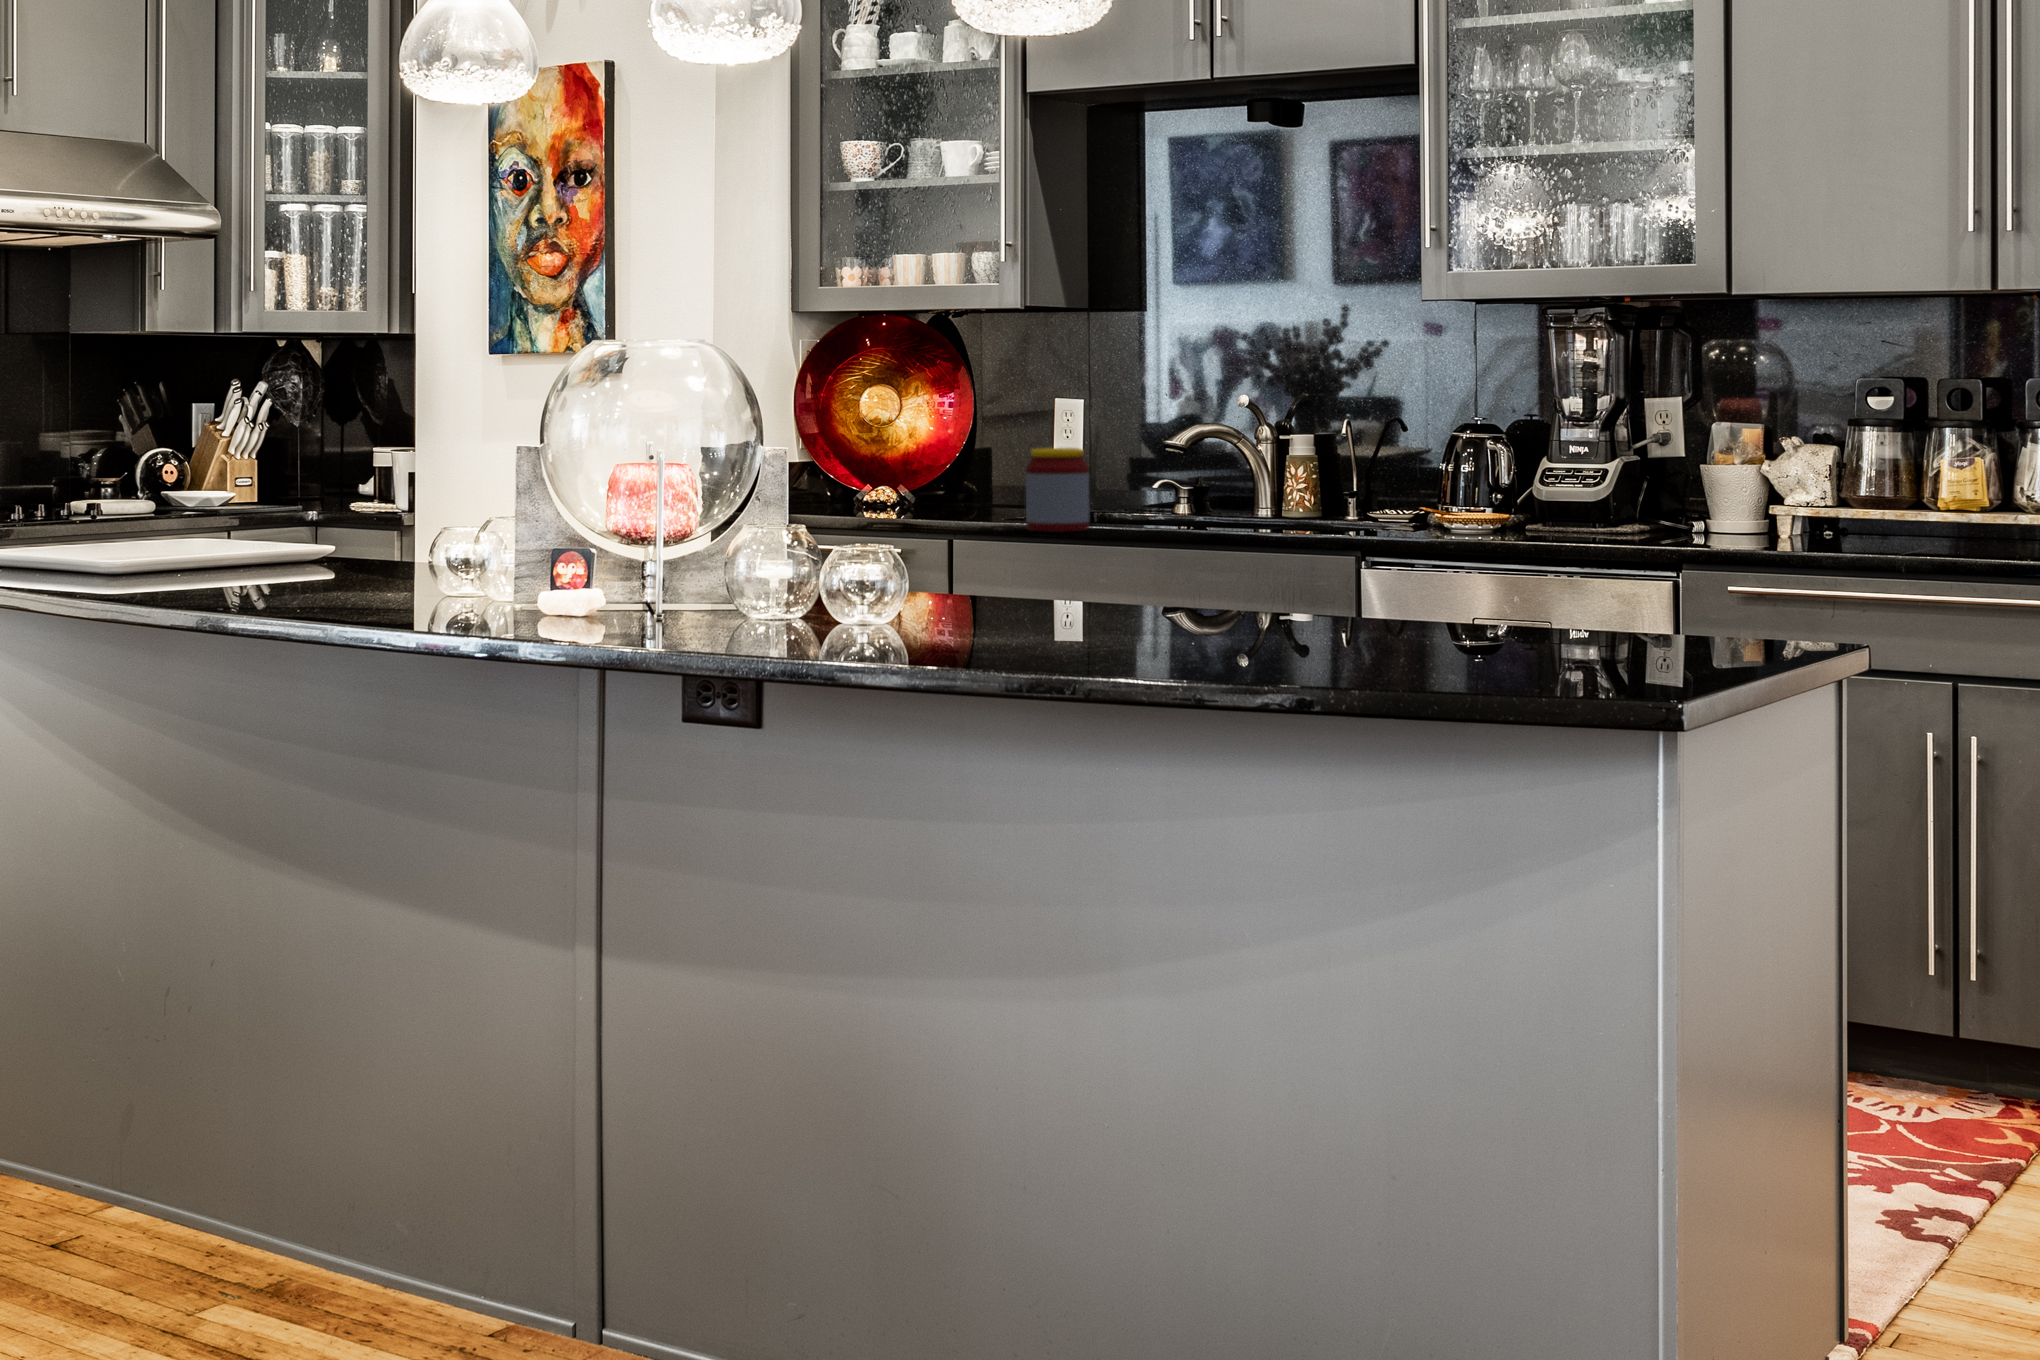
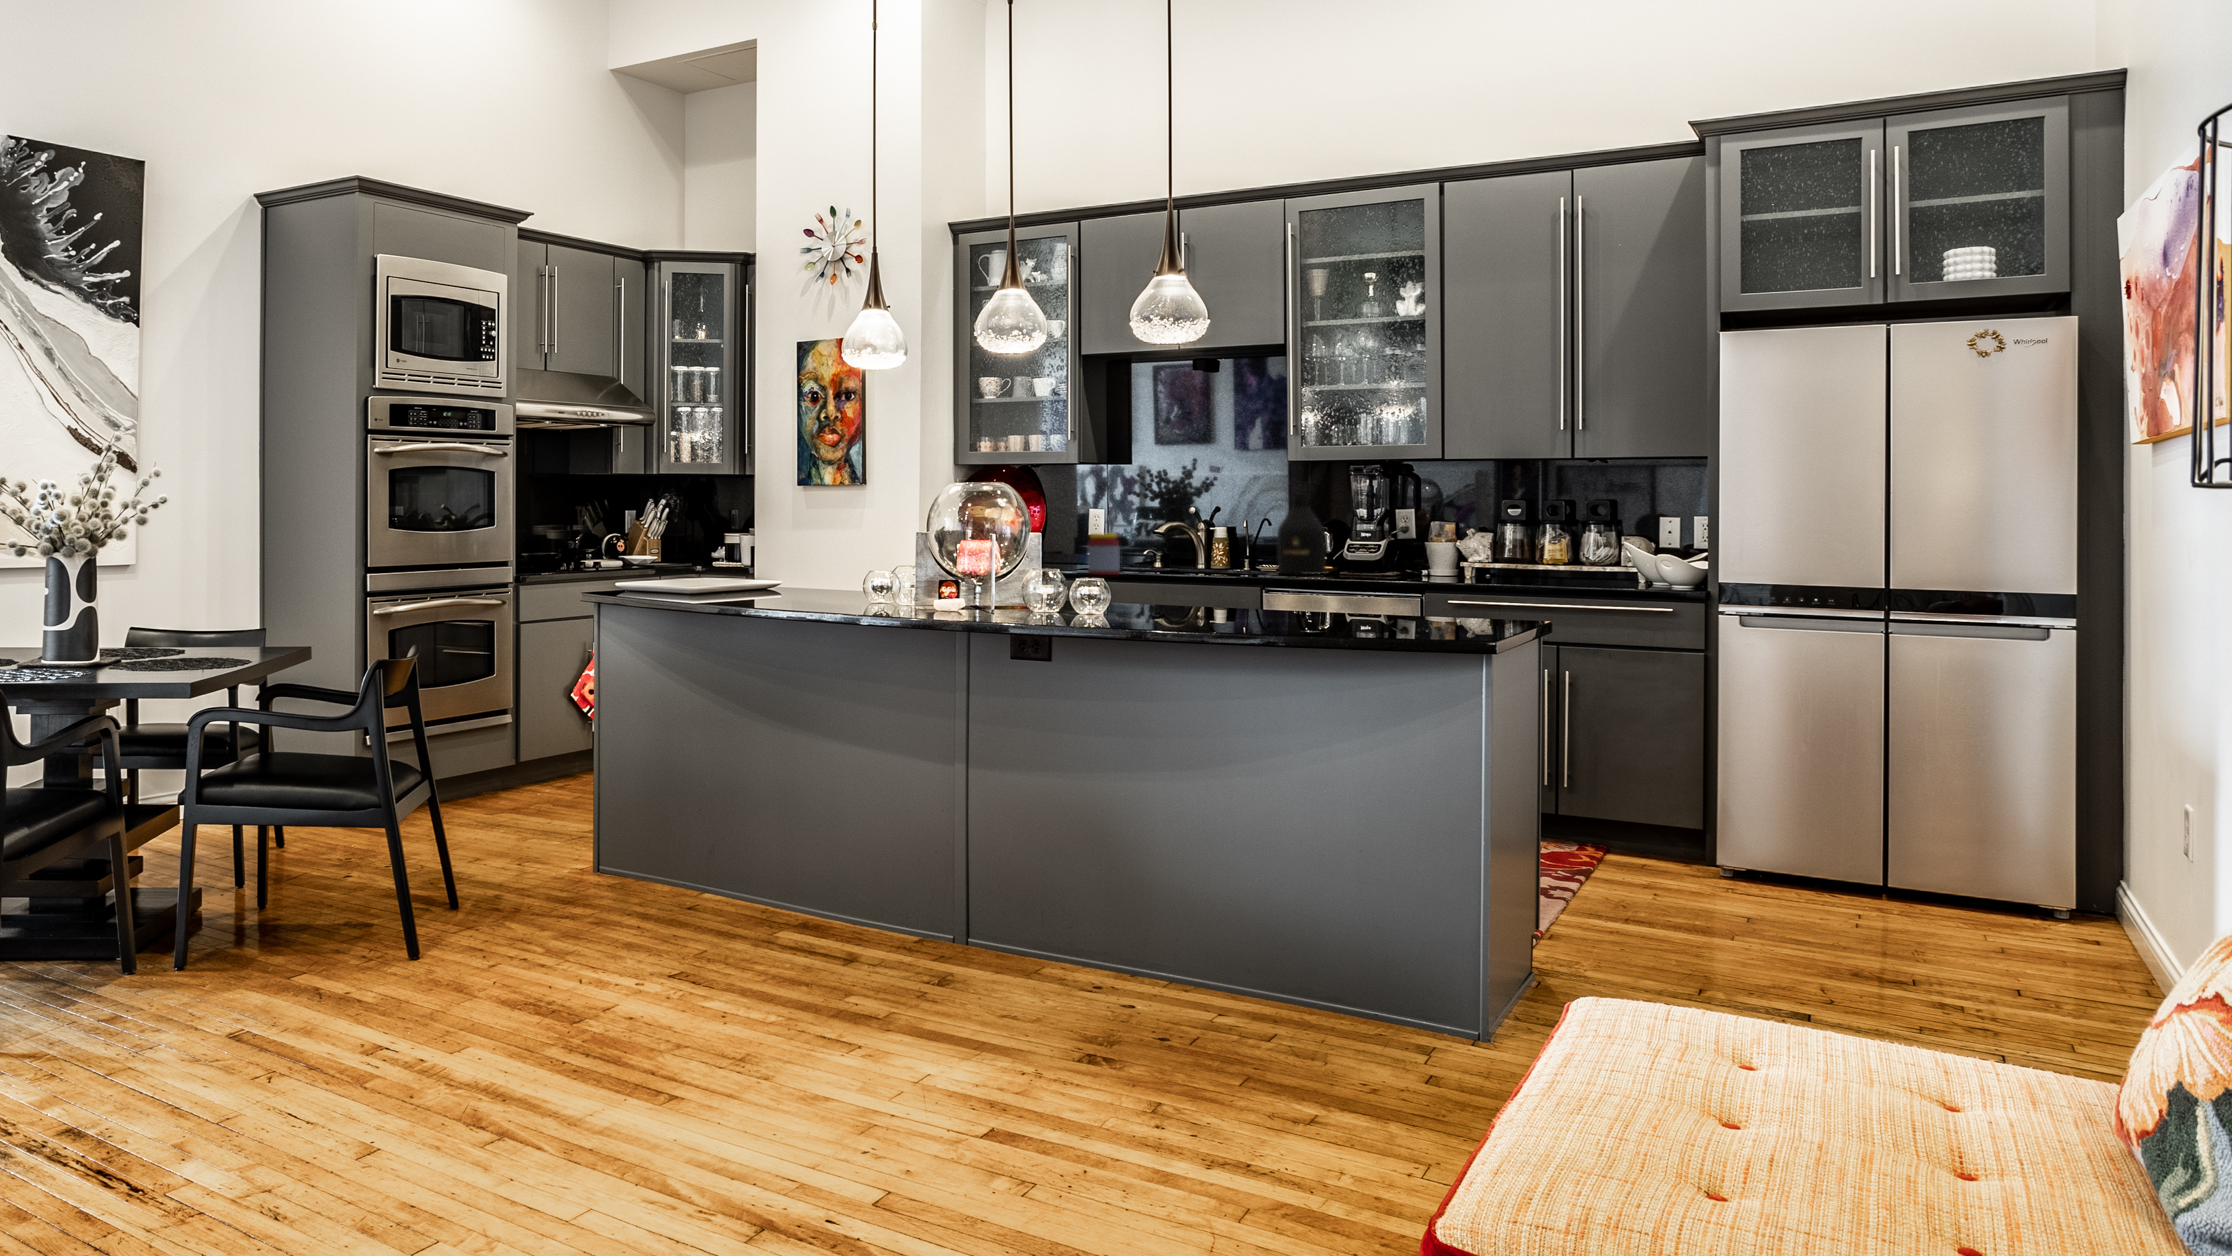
bottle: none [1399,369,1496,531] -> present [1277,495,1326,575]

